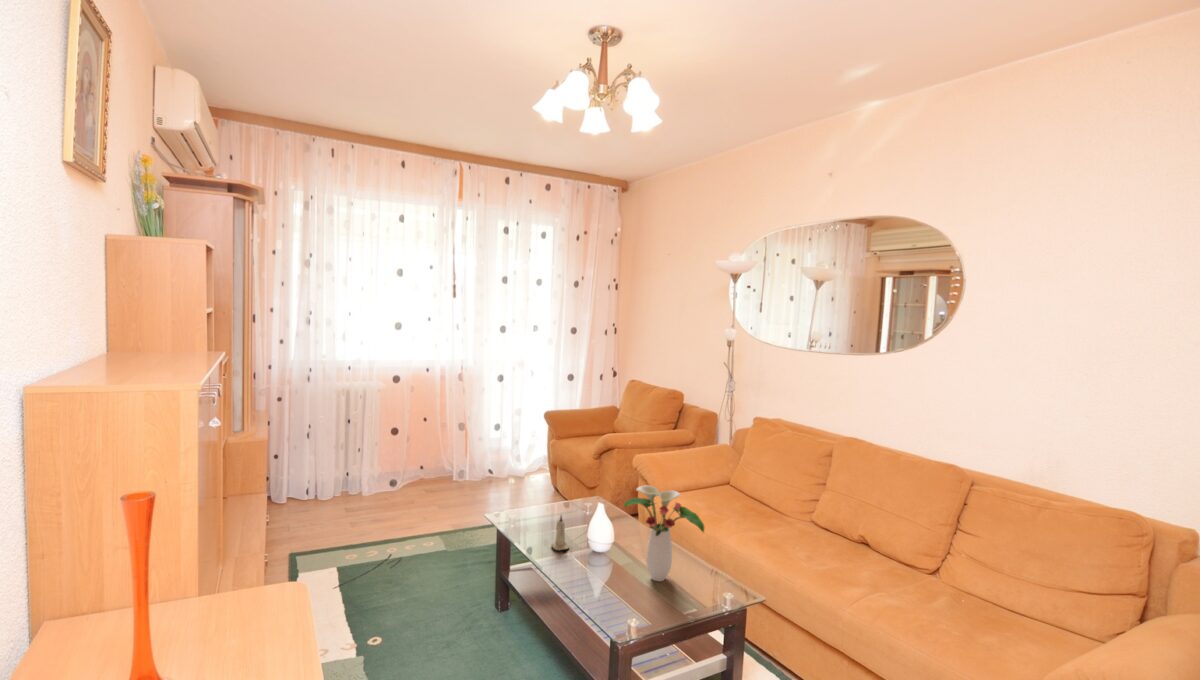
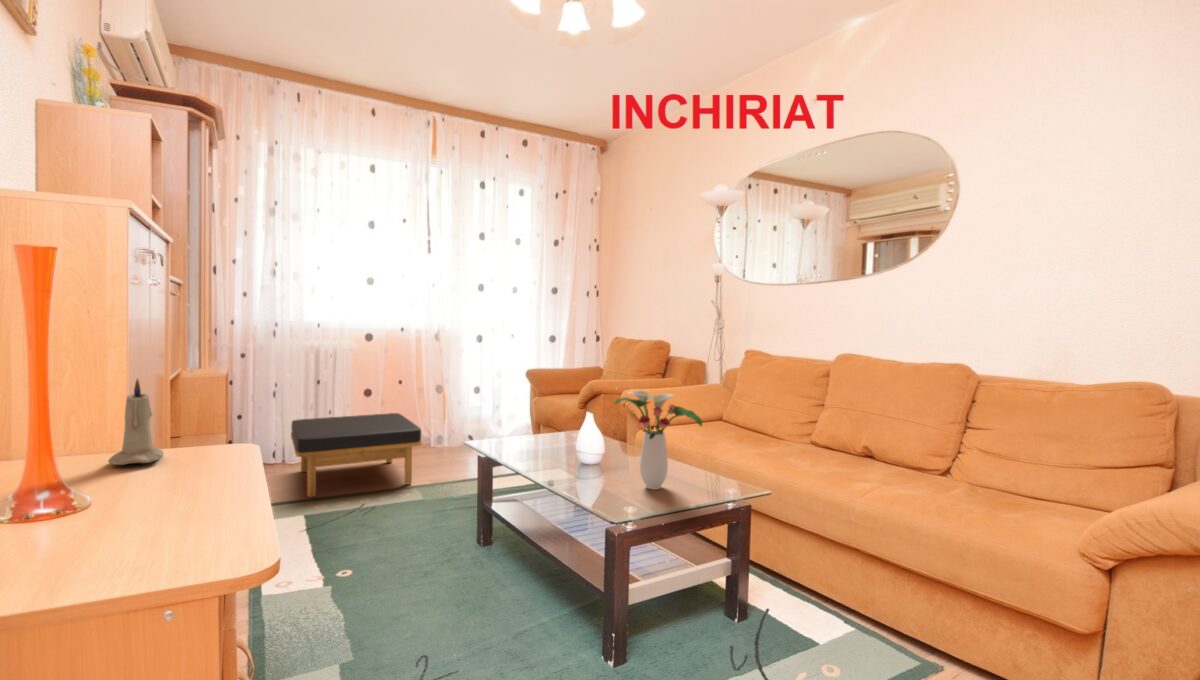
ottoman: none [323,455,444,545] -> present [291,413,422,497]
candle: present [551,515,569,550] -> present [108,379,164,465]

